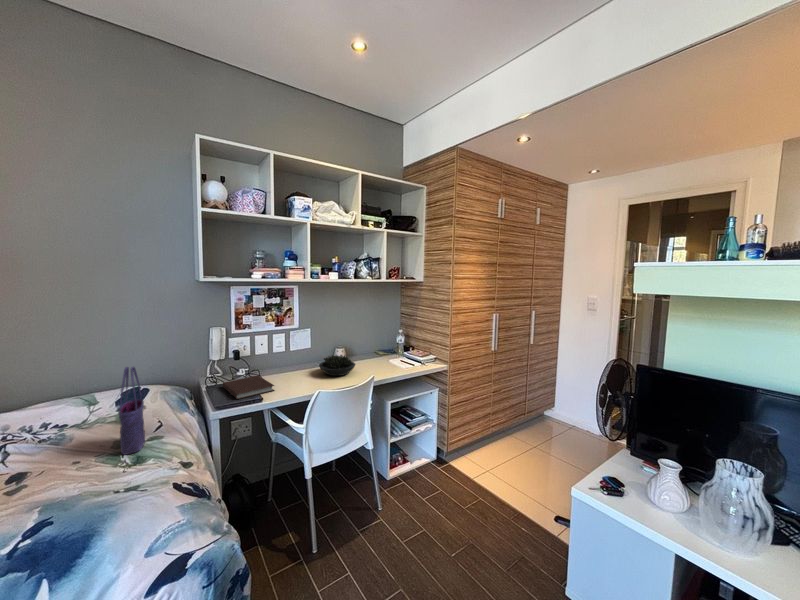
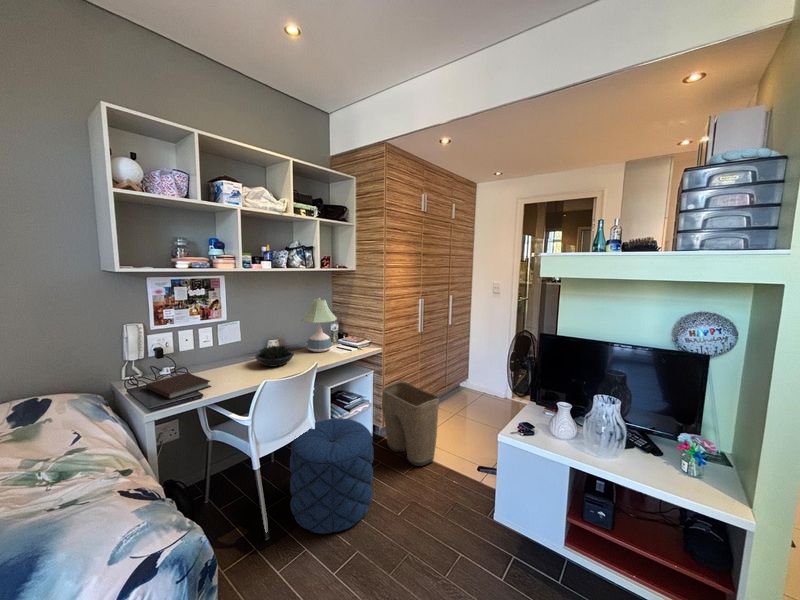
desk lamp: none [366,309,402,365] -> present [301,298,337,352]
tote bag: present [118,367,145,455] -> none [28,373,62,474]
laundry basket: none [445,404,510,504] -> present [382,382,439,466]
pouf: none [341,437,428,562] -> present [290,418,374,534]

